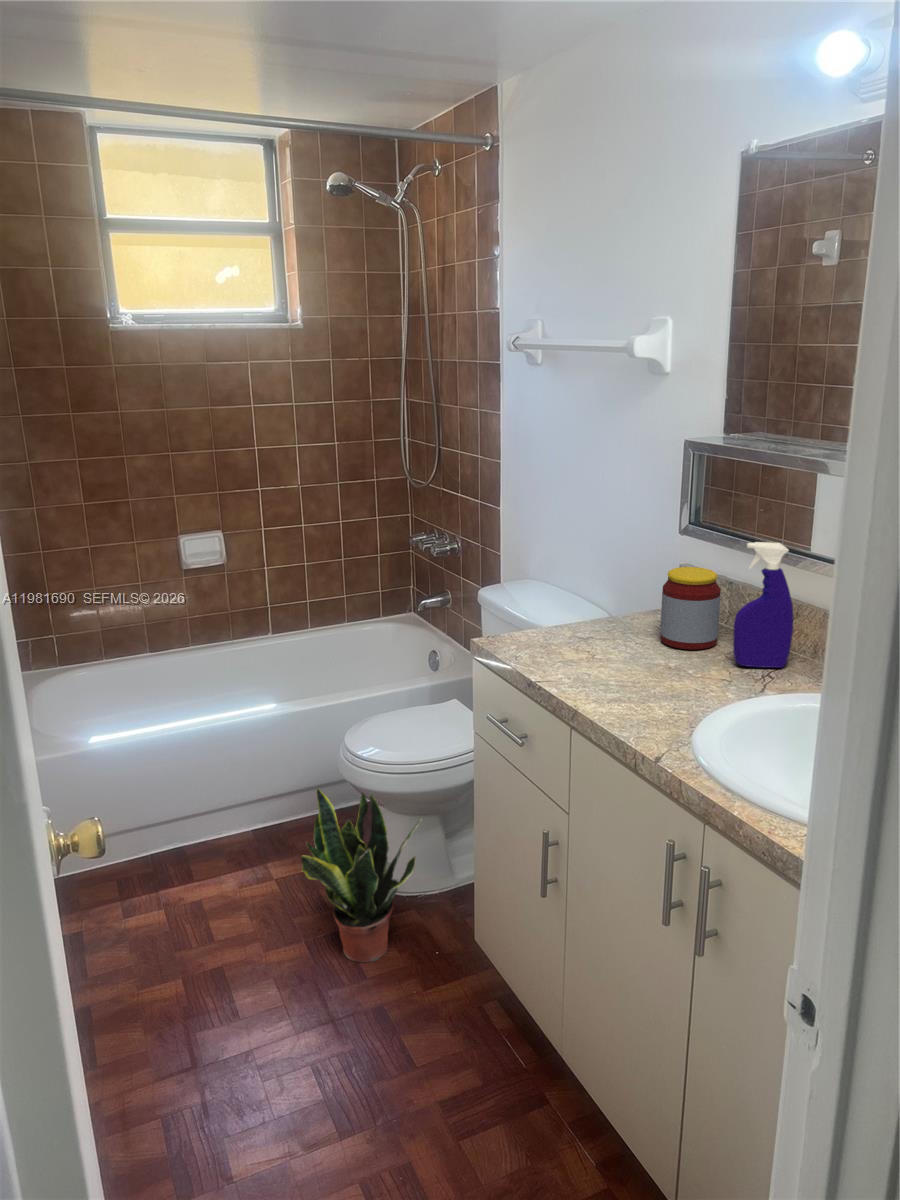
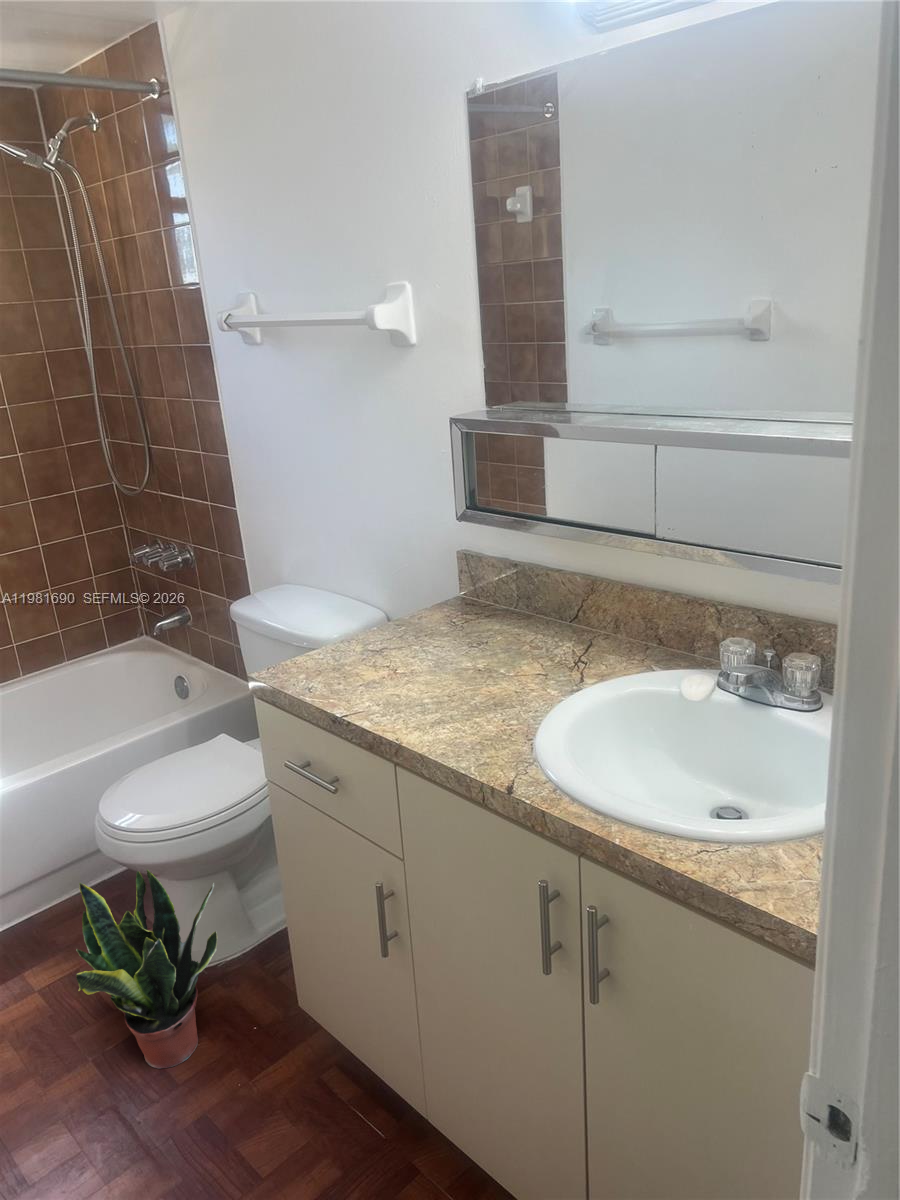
spray bottle: present [733,542,793,668] -> none [539,520,598,655]
jar: present [660,567,721,650] -> none [453,555,517,646]

